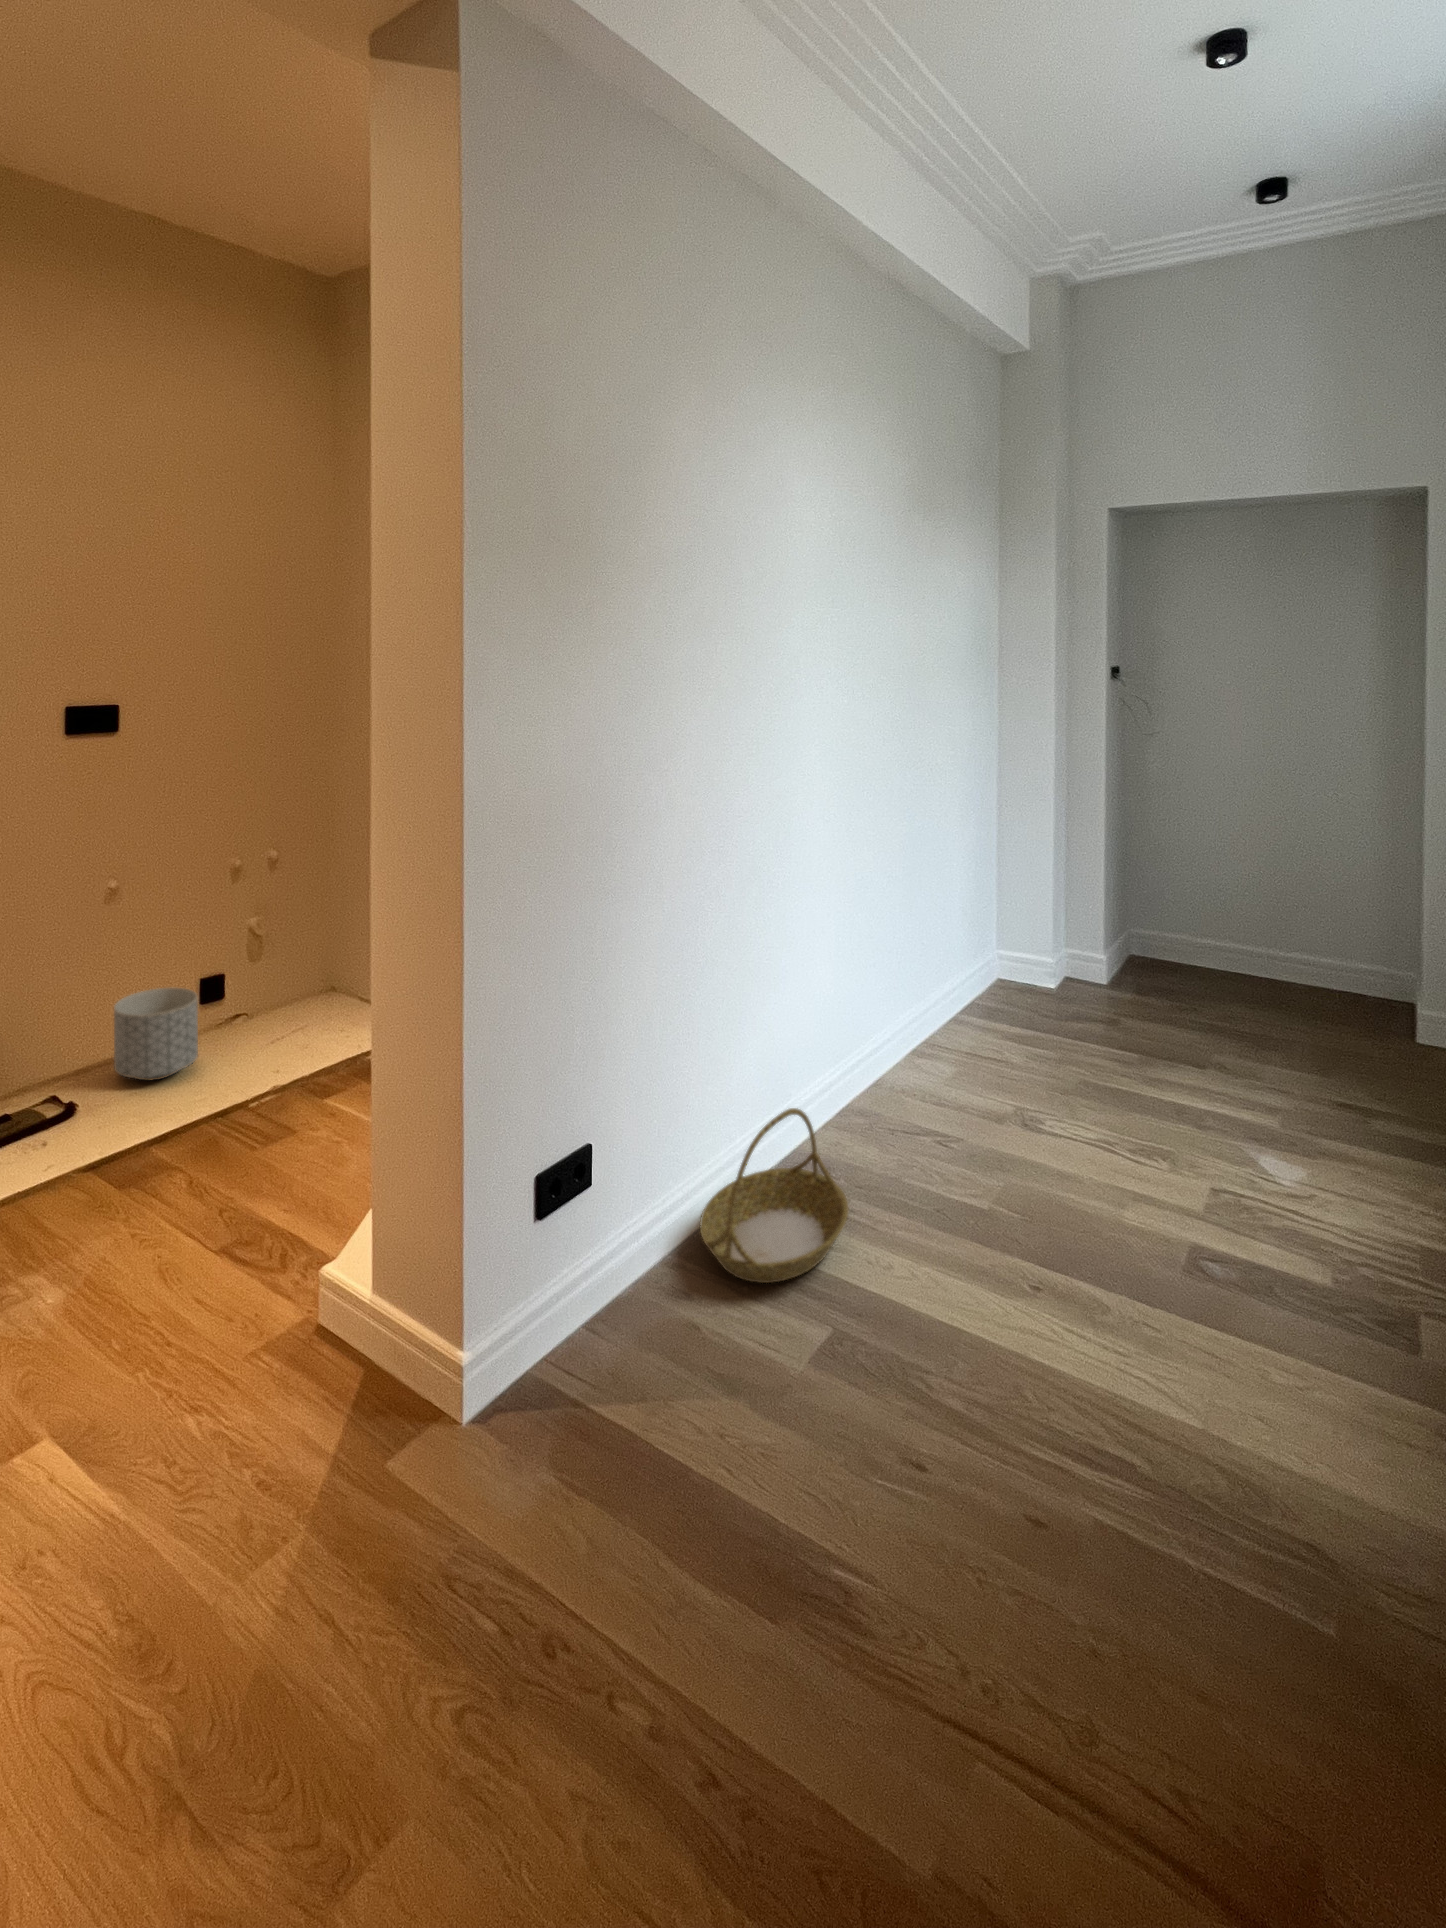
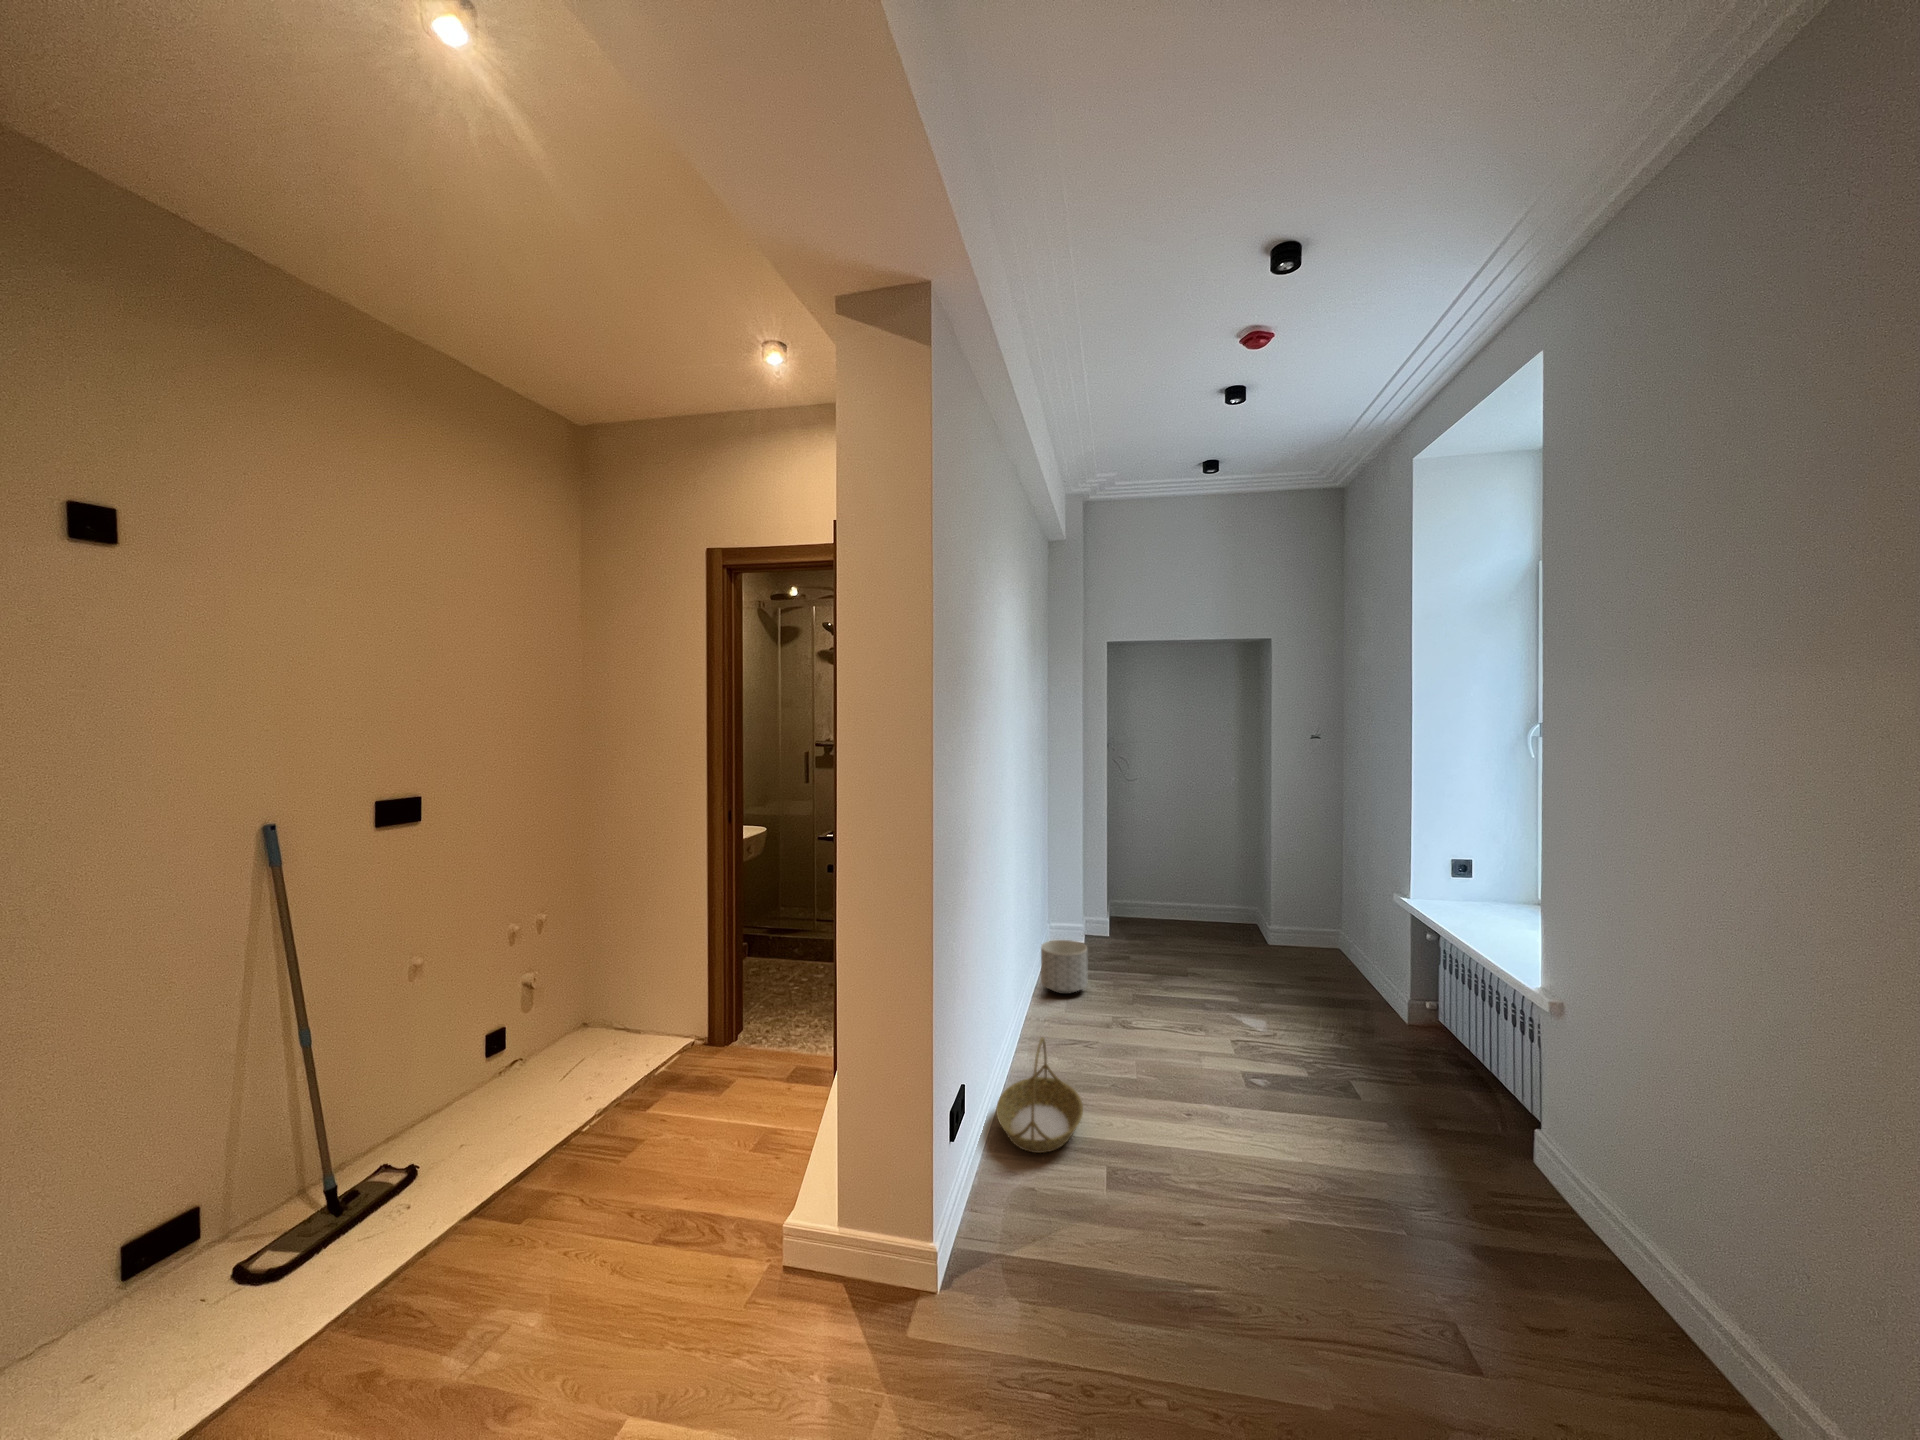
planter: present [114,988,198,1081] -> present [1041,940,1087,994]

